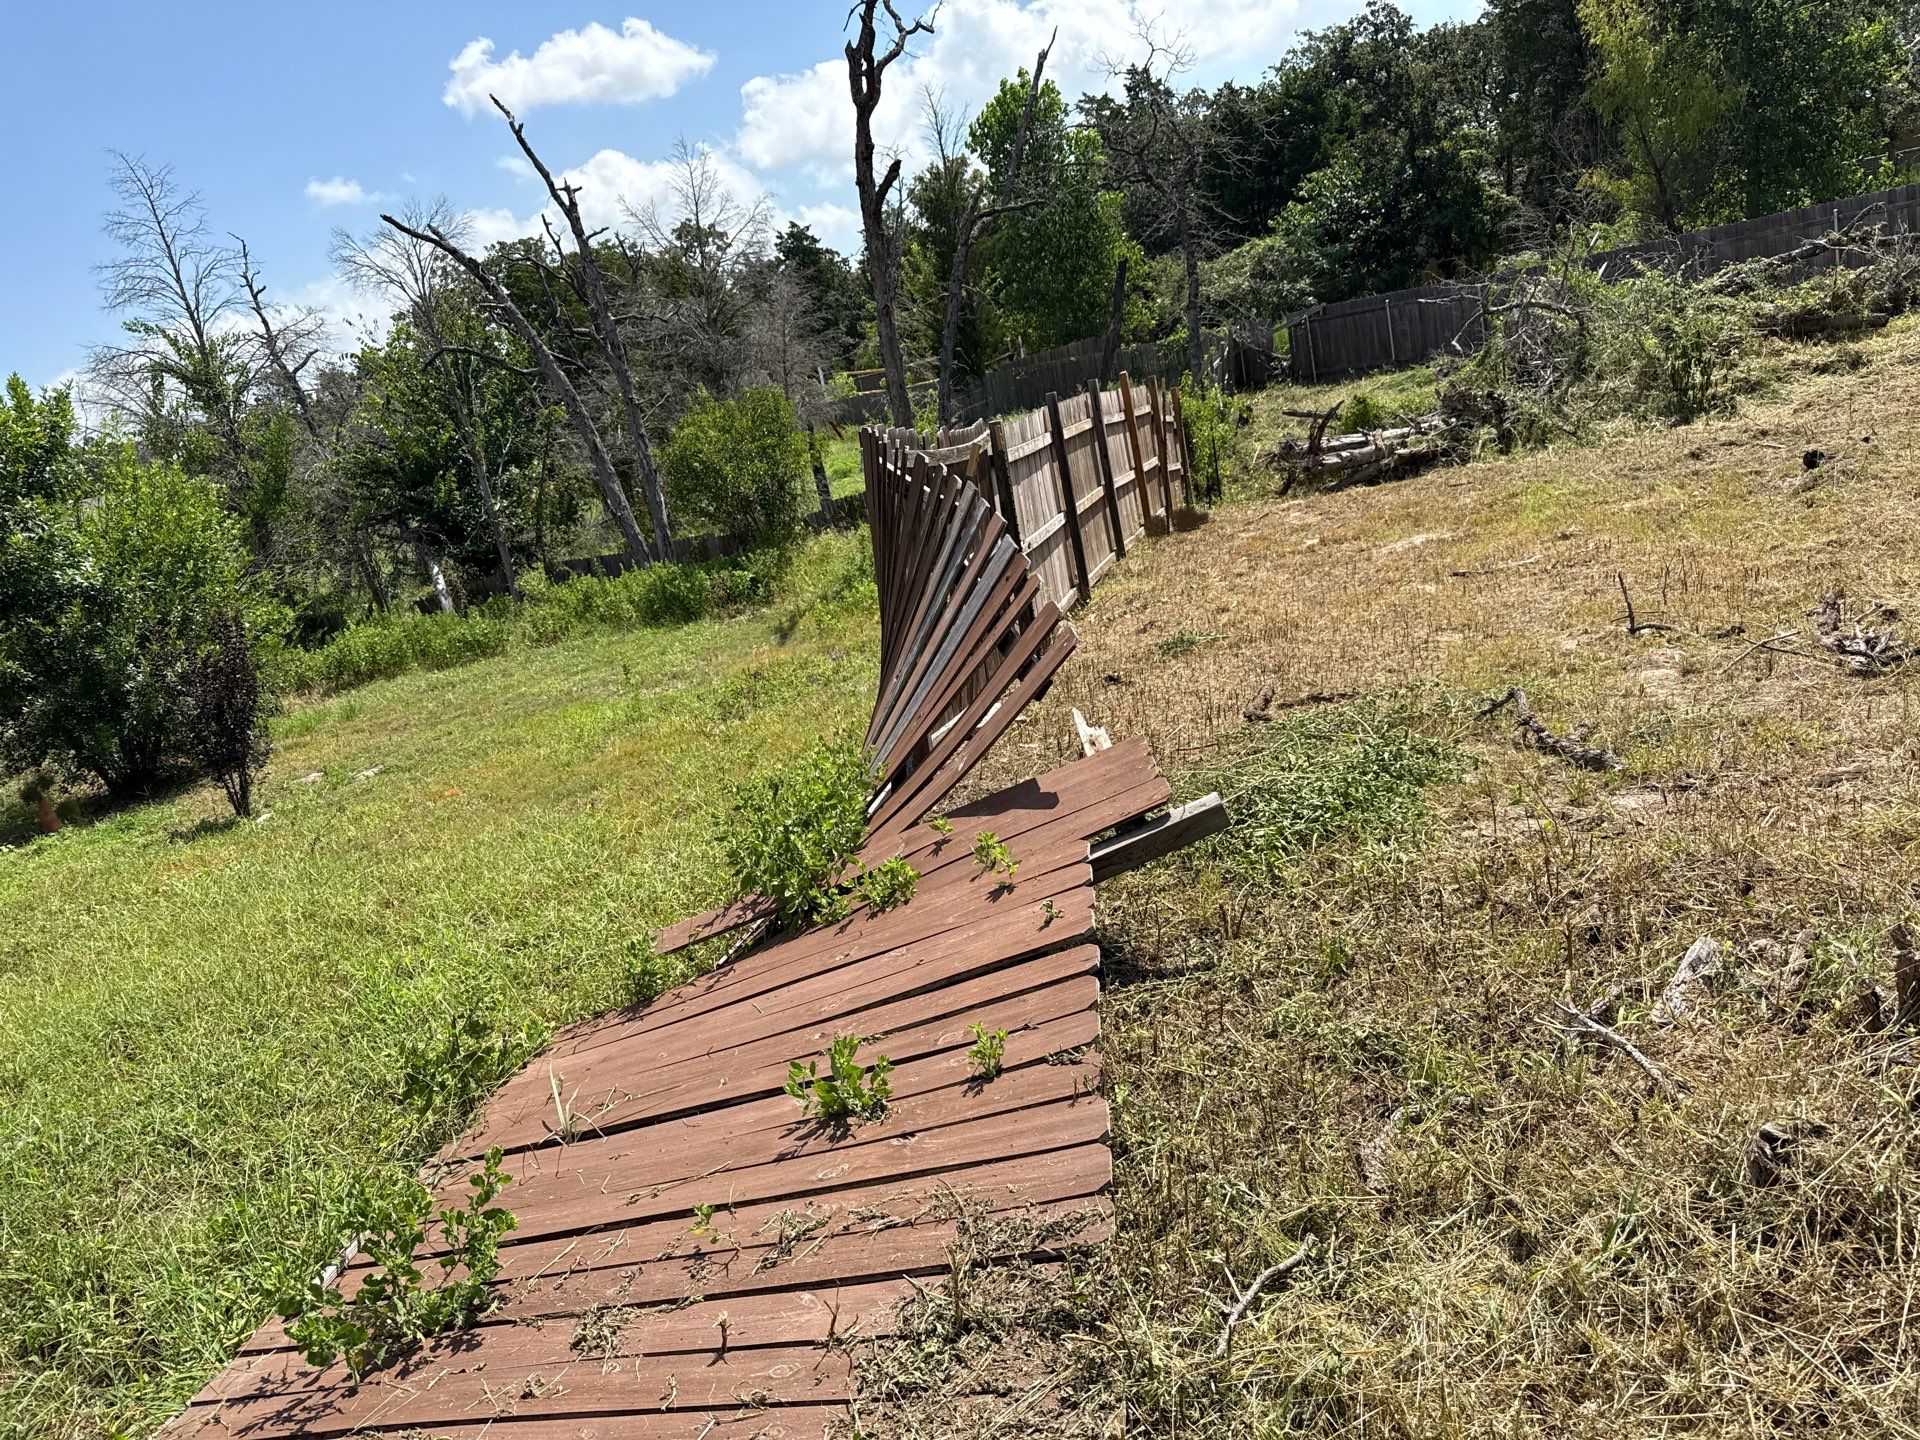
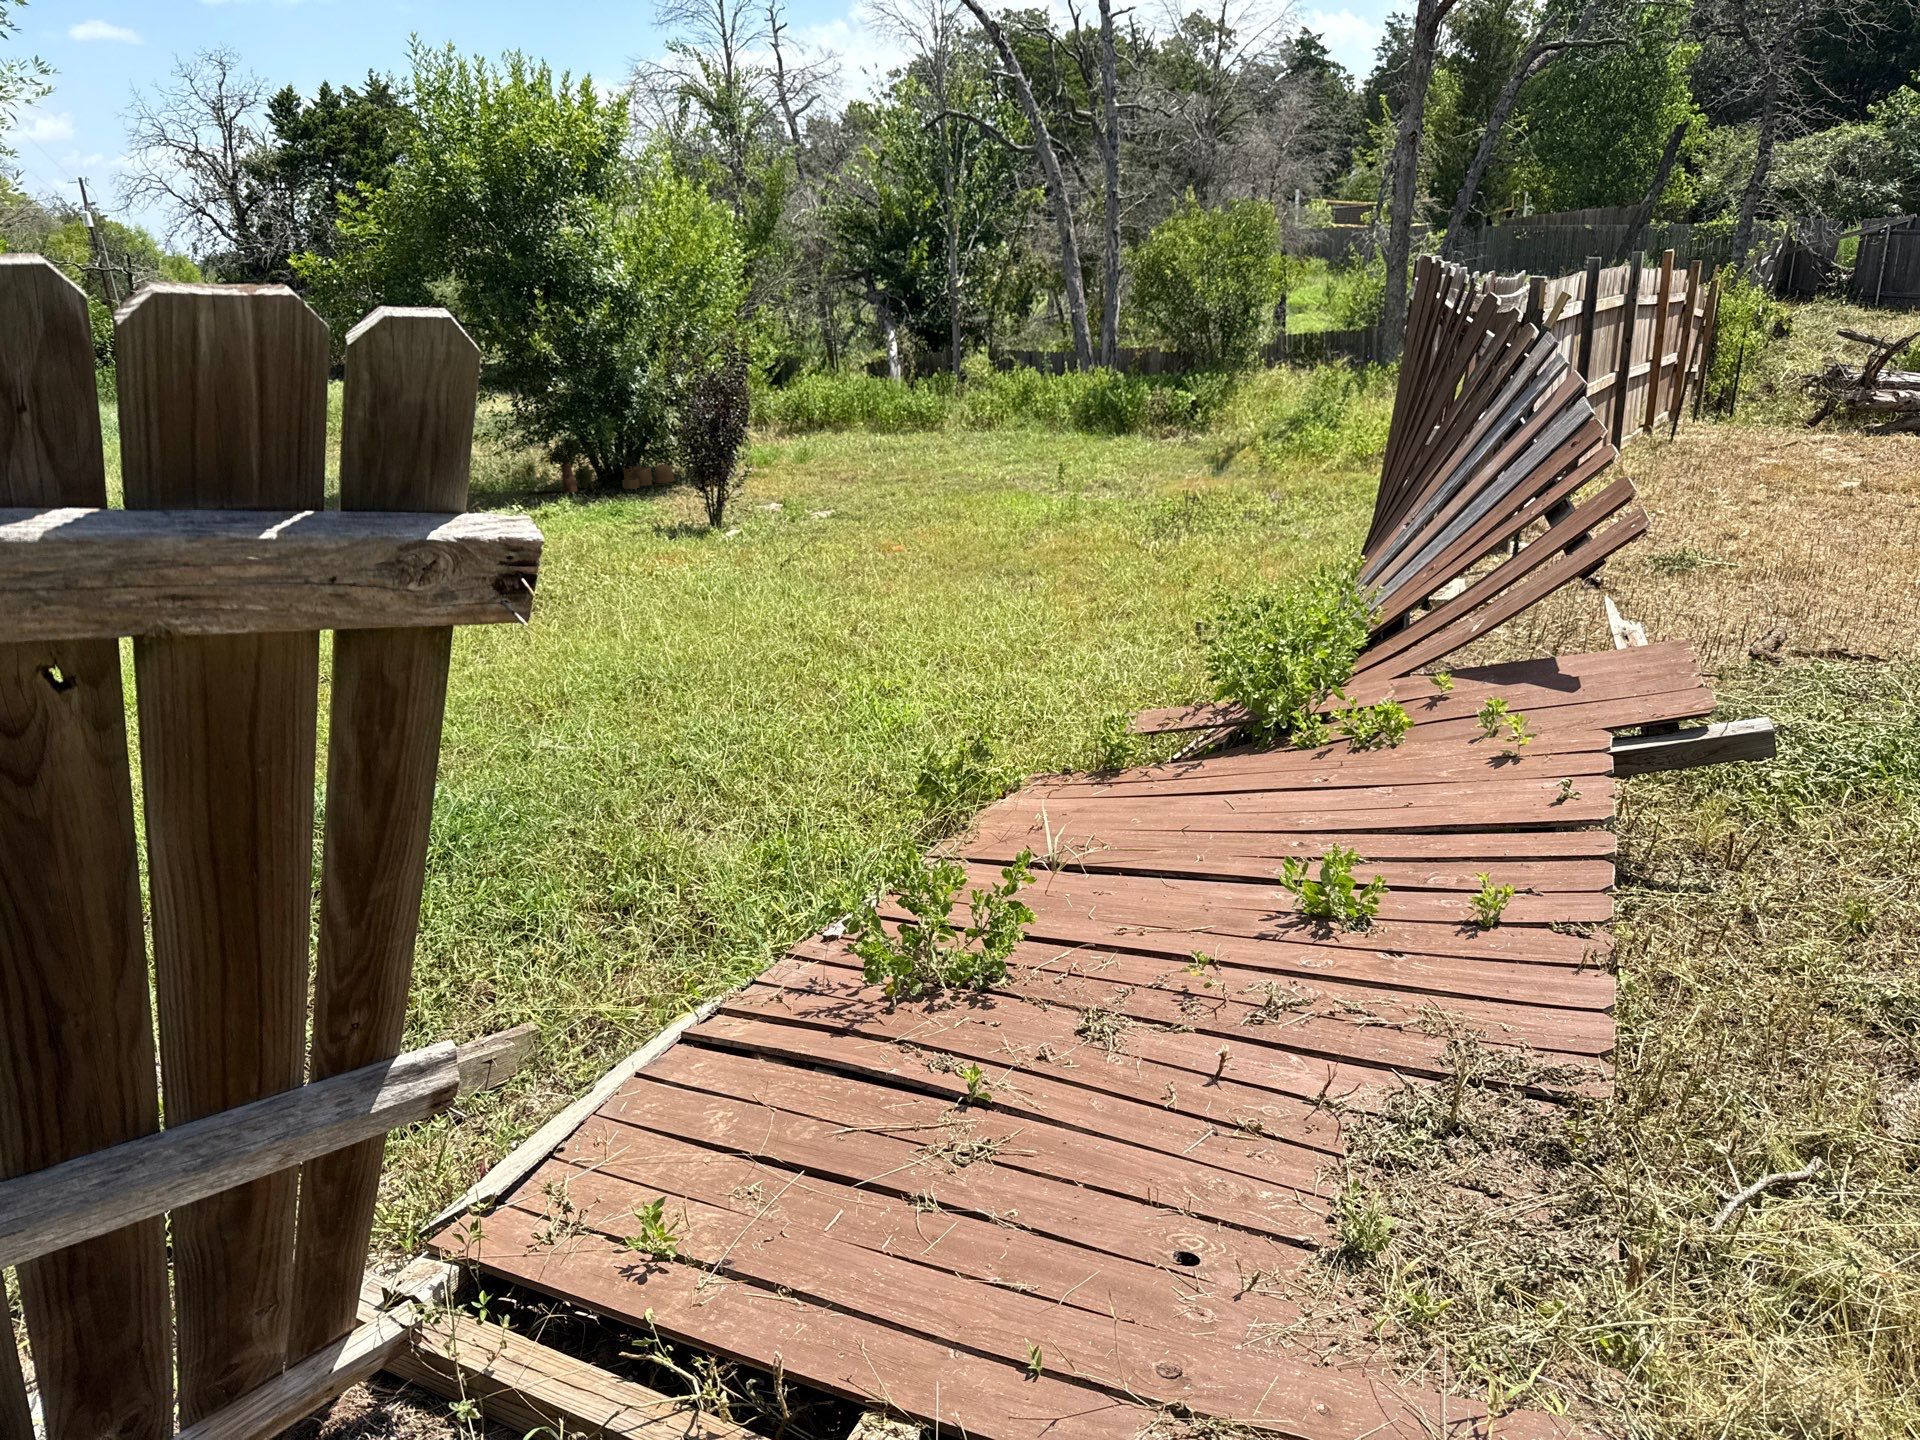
woven basket: present [1144,507,1209,538] -> present [622,463,674,489]

